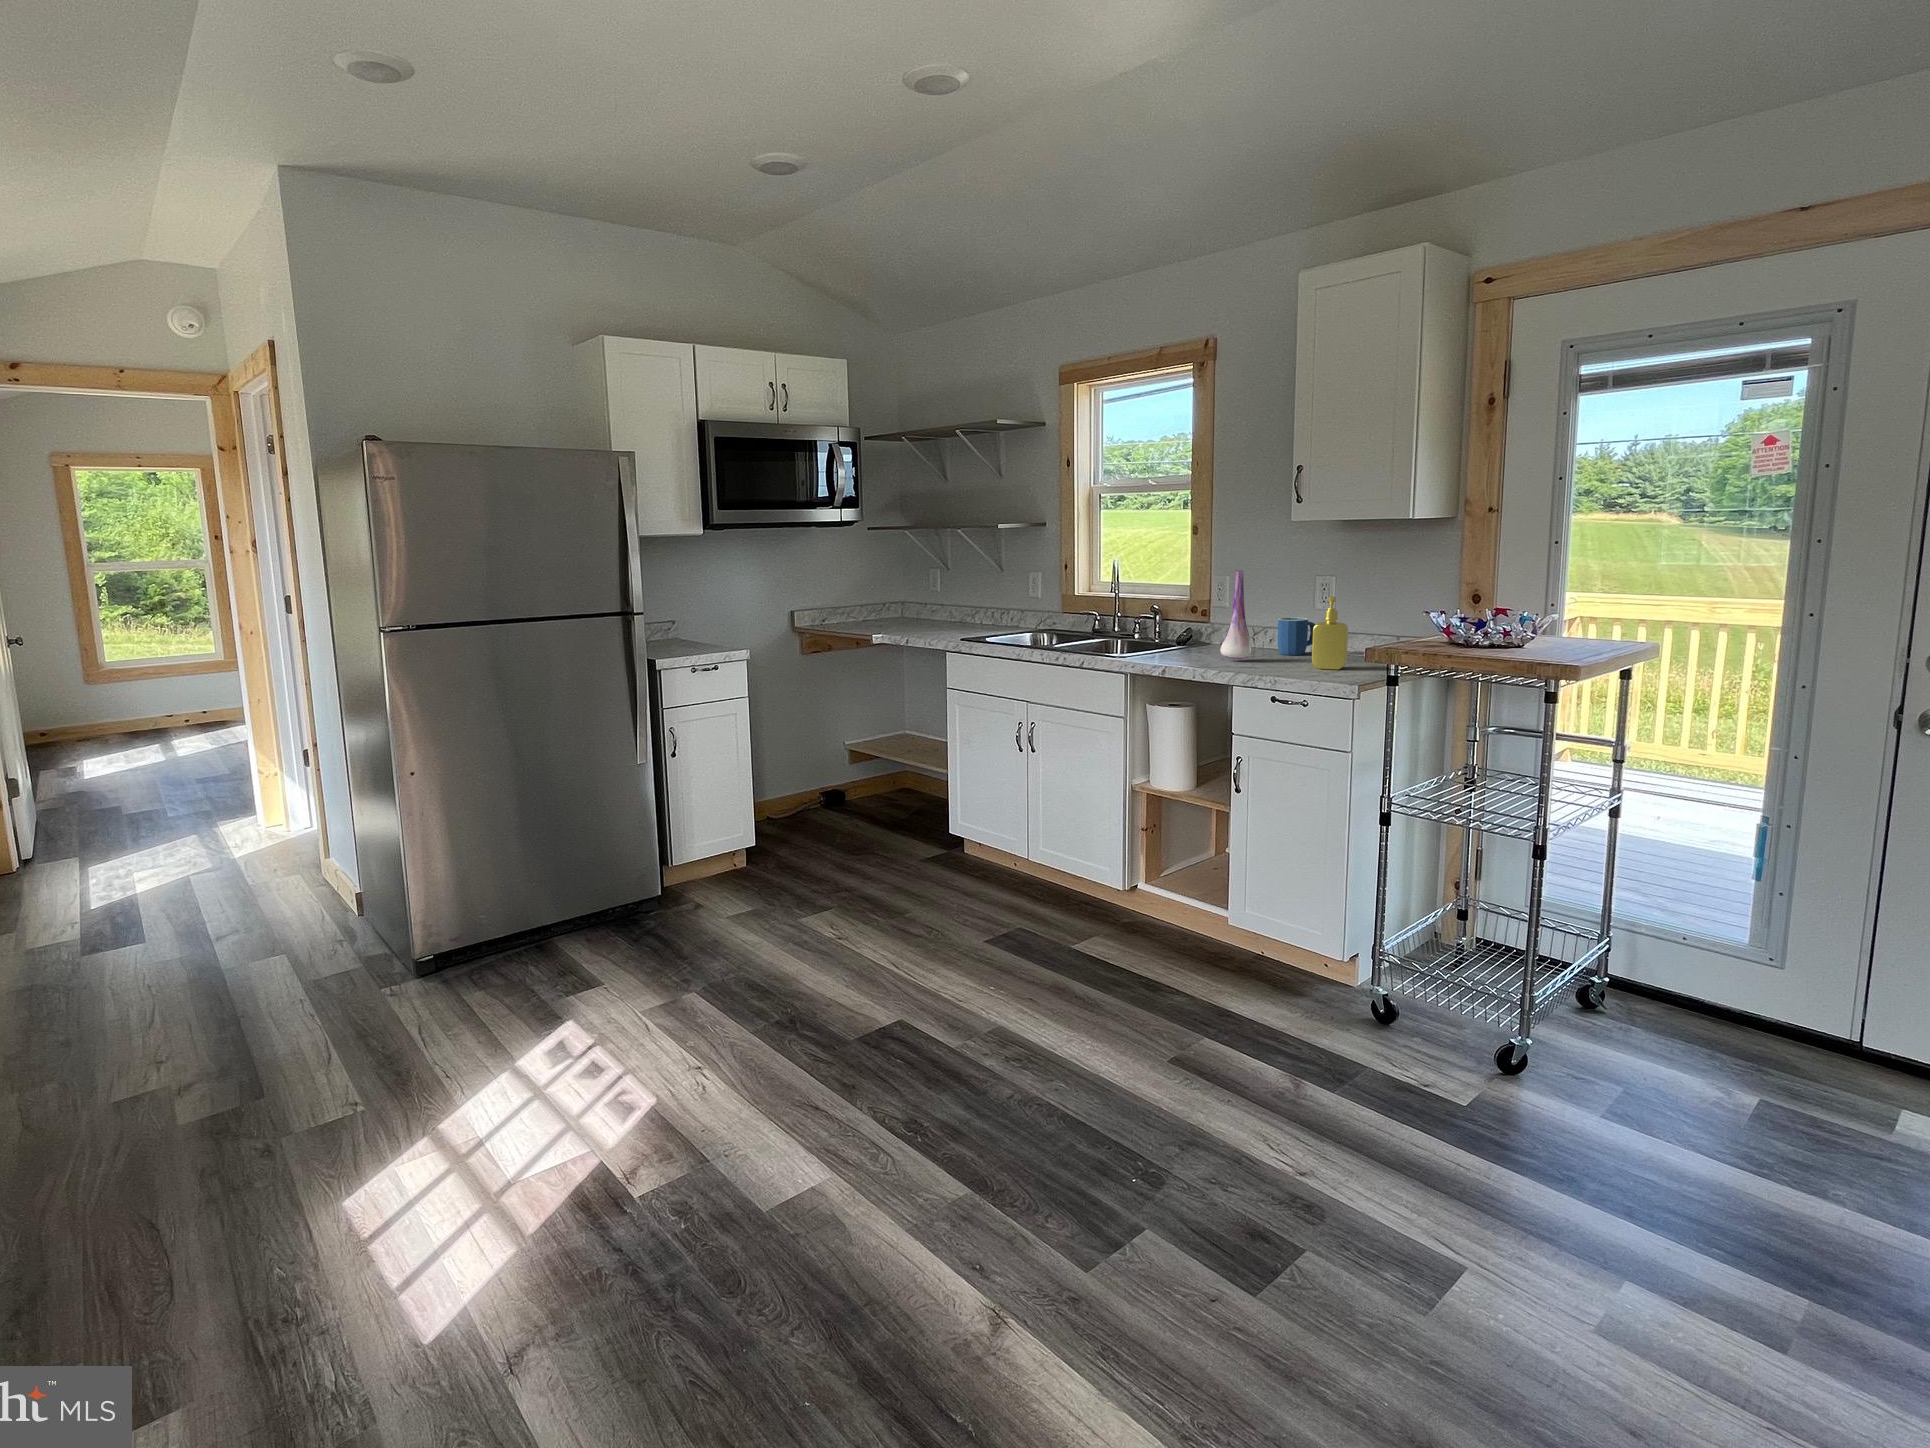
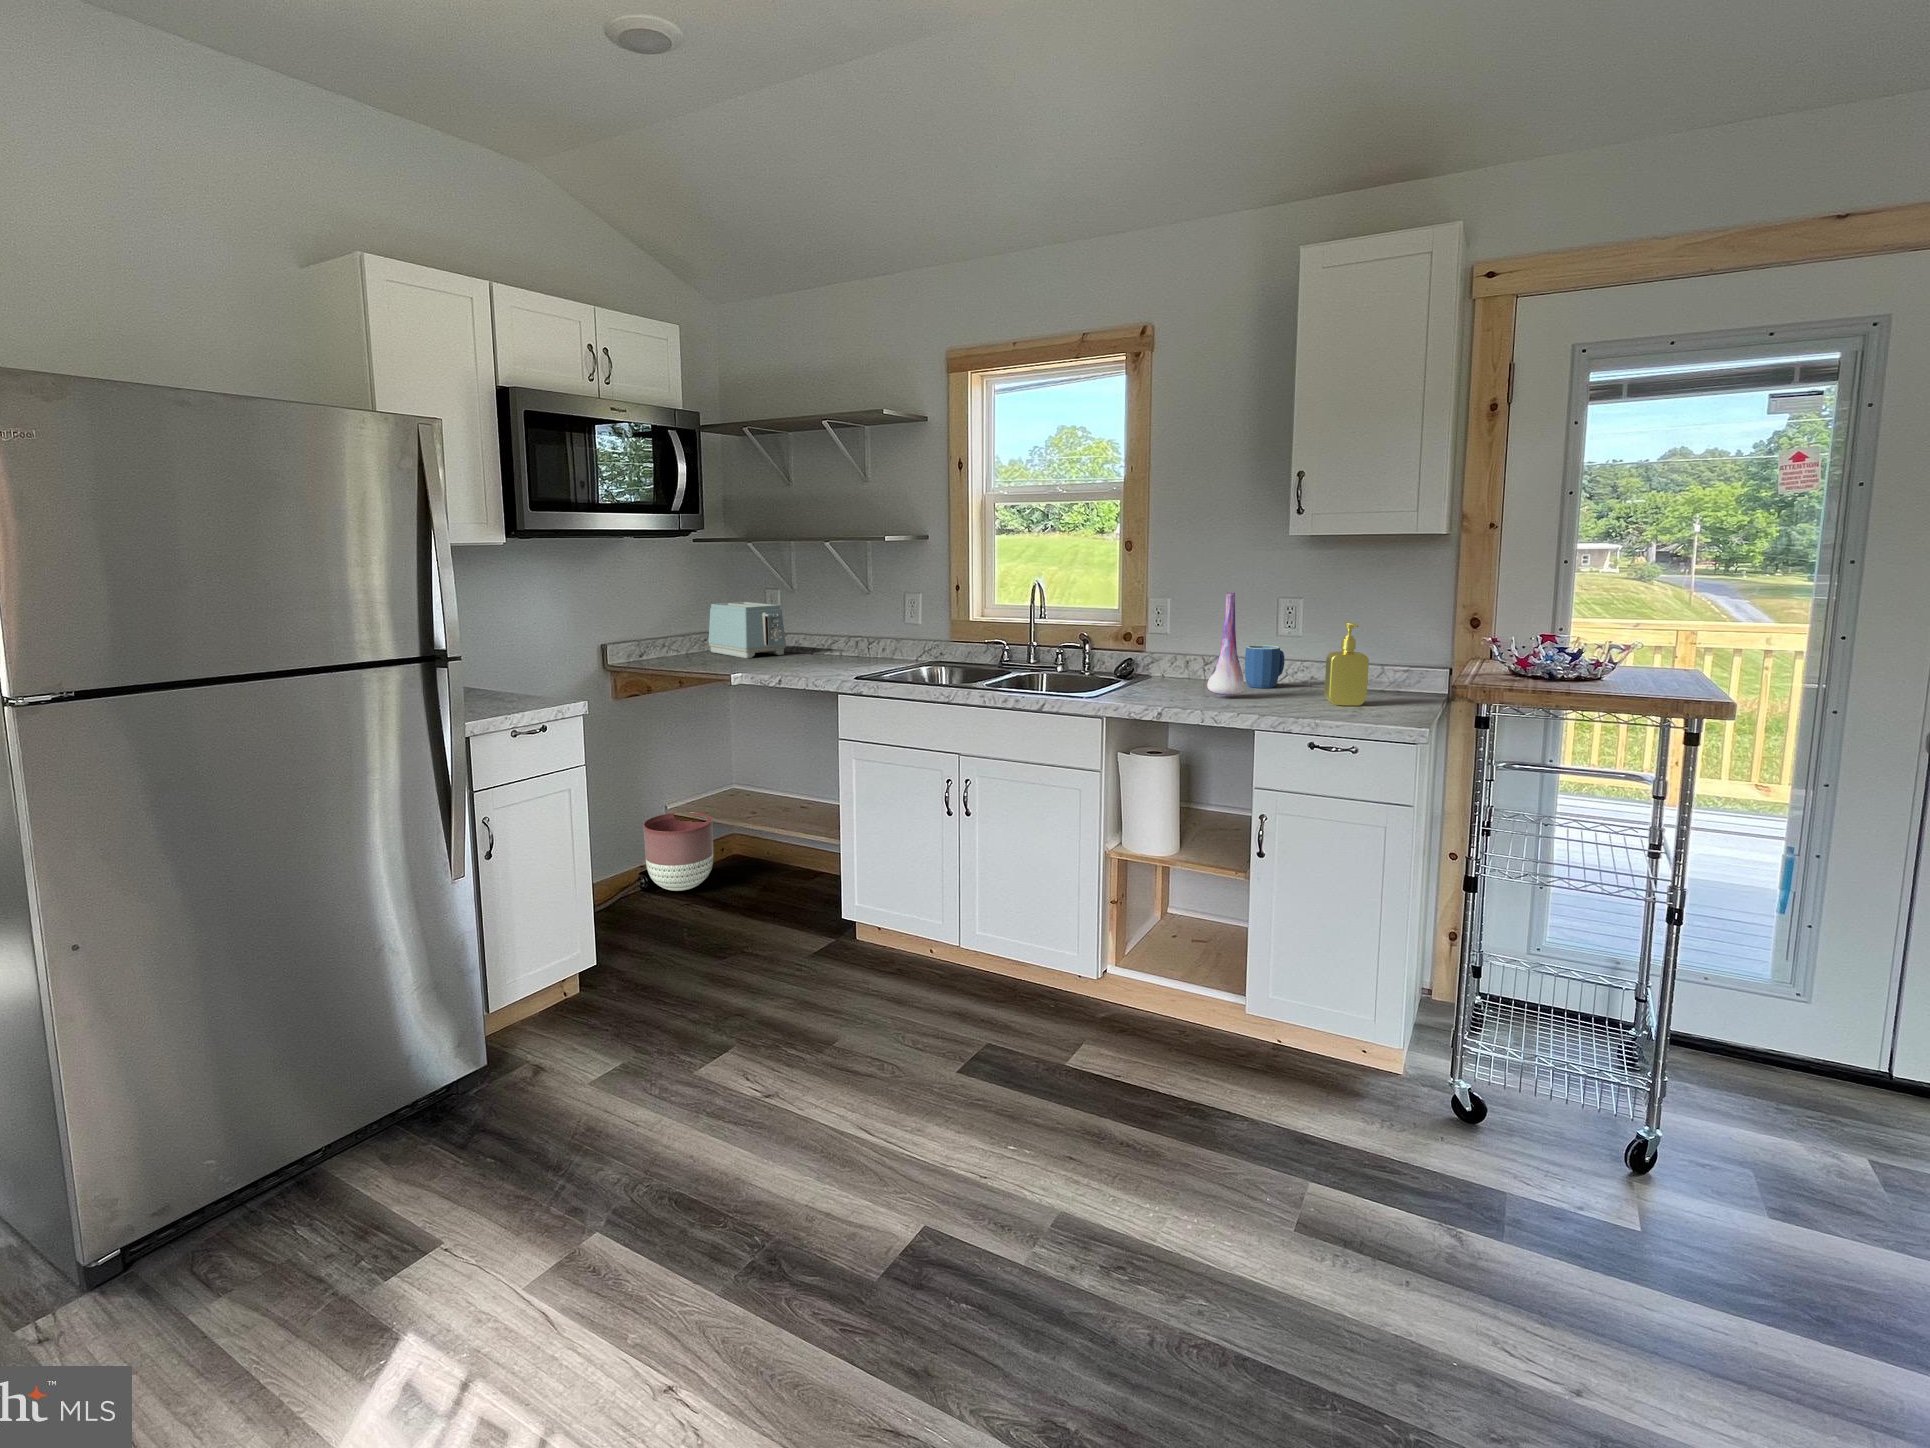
toaster: none [885,578,943,625] -> present [708,602,786,658]
planter: none [822,750,877,811] -> present [643,812,713,891]

